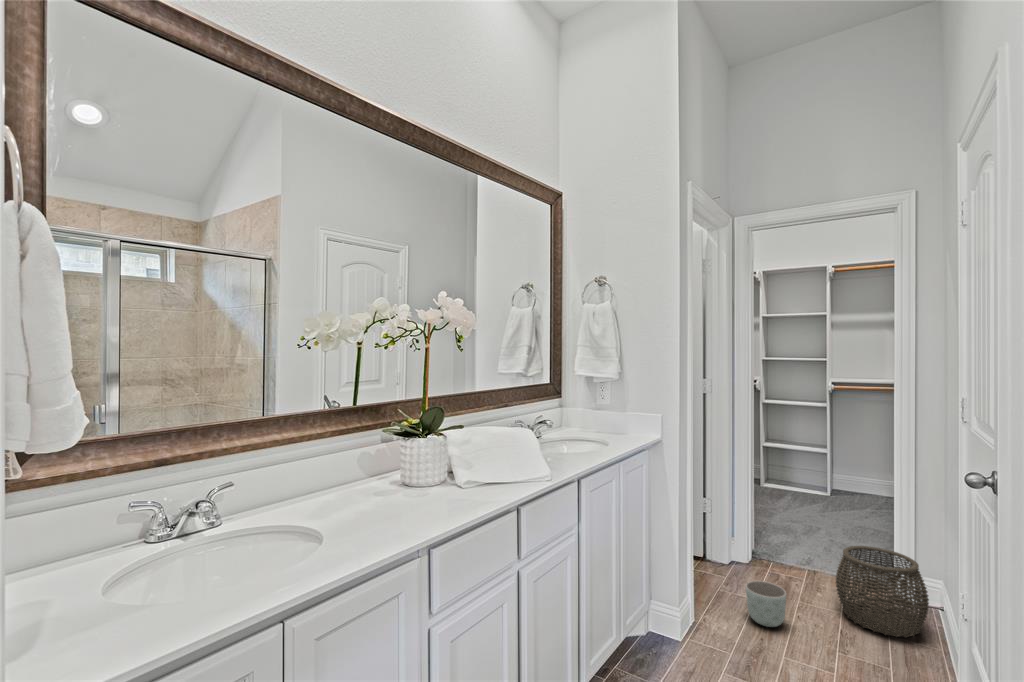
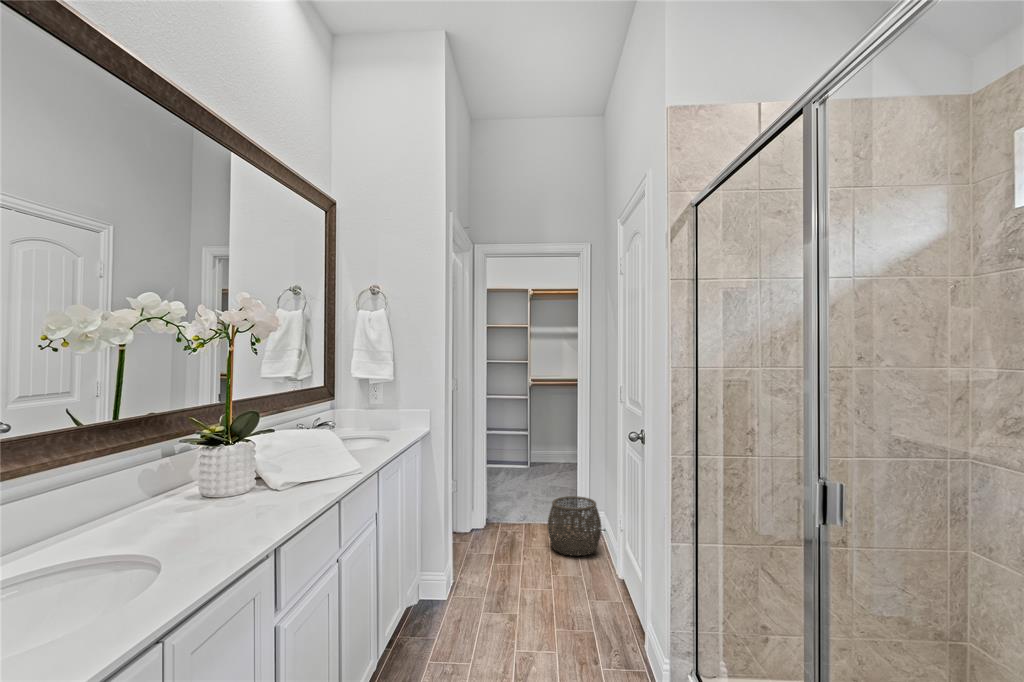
planter: present [745,581,786,627] -> none [490,537,519,571]

